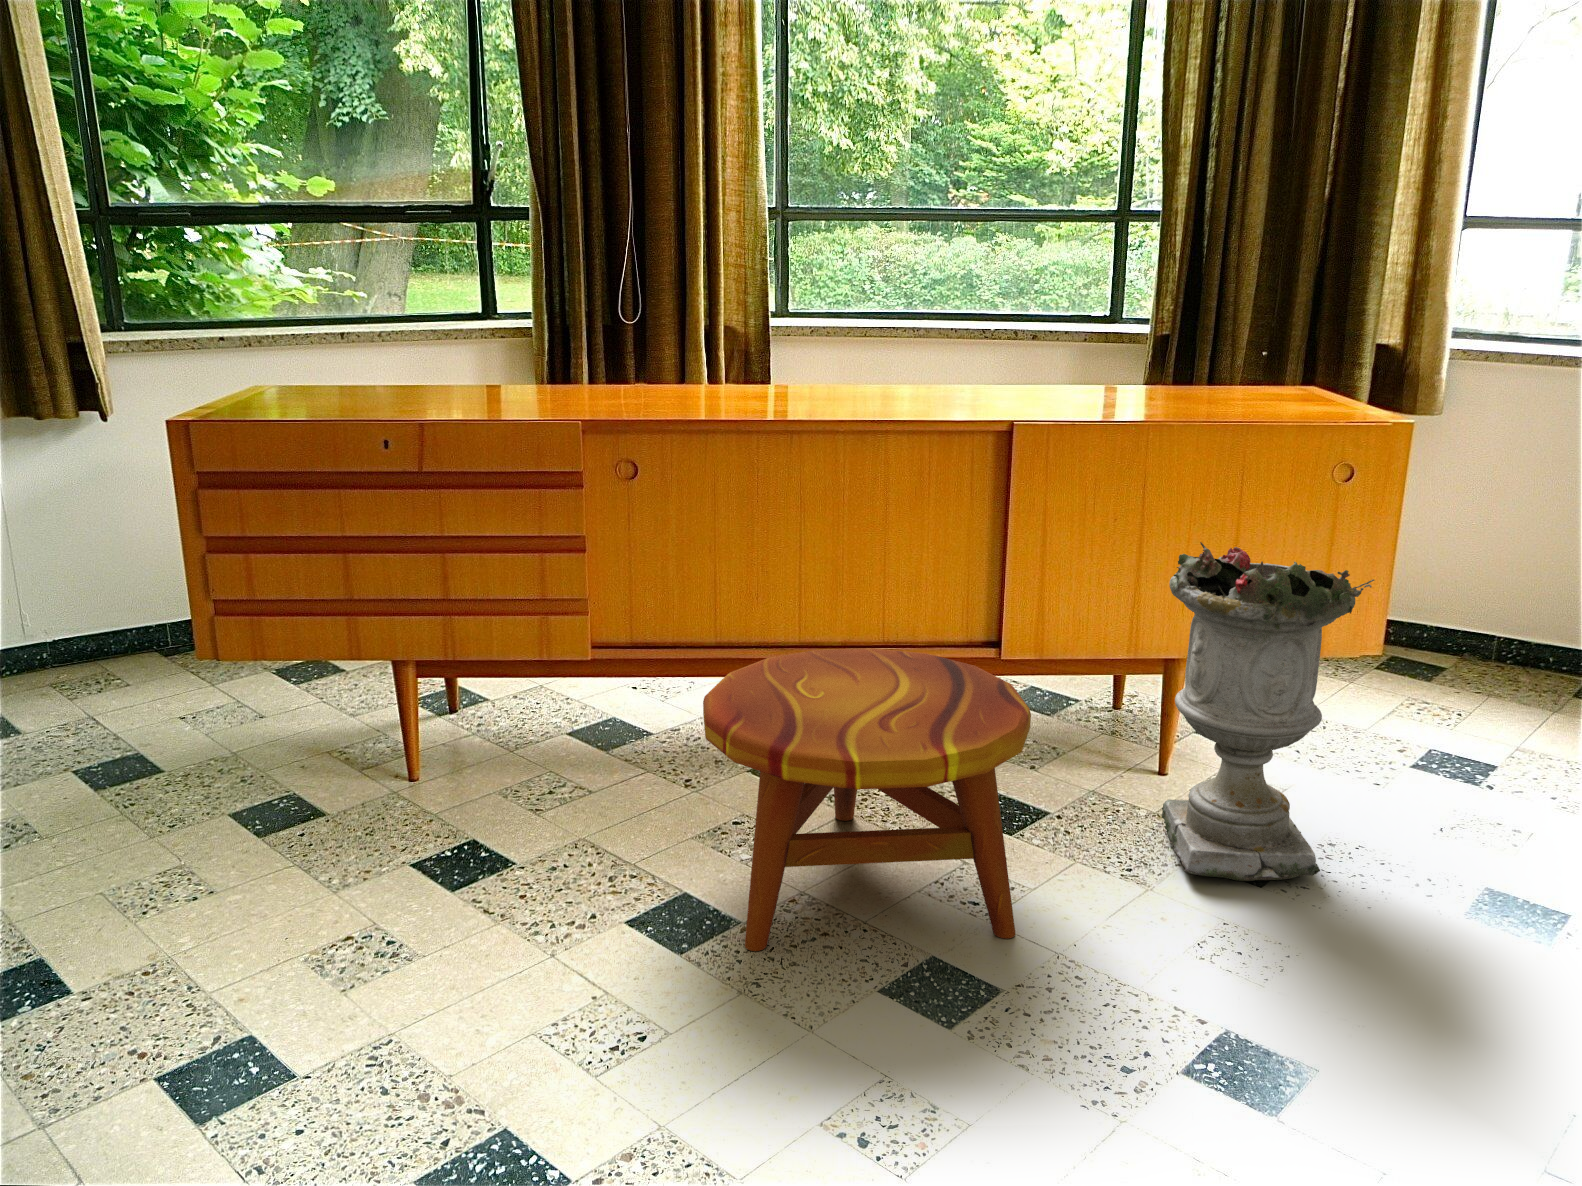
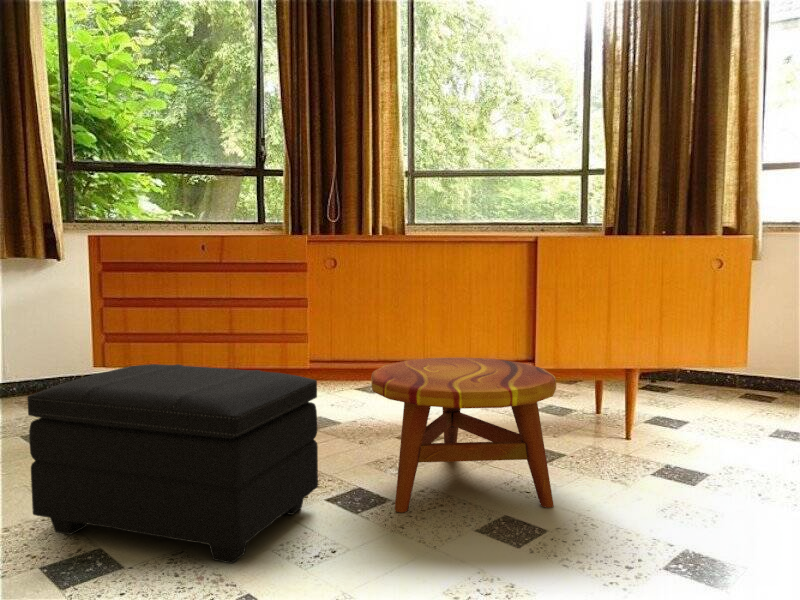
planter: present [1162,542,1374,881] -> none [629,289,745,483]
footstool: none [102,692,613,1066] -> present [27,364,318,563]

